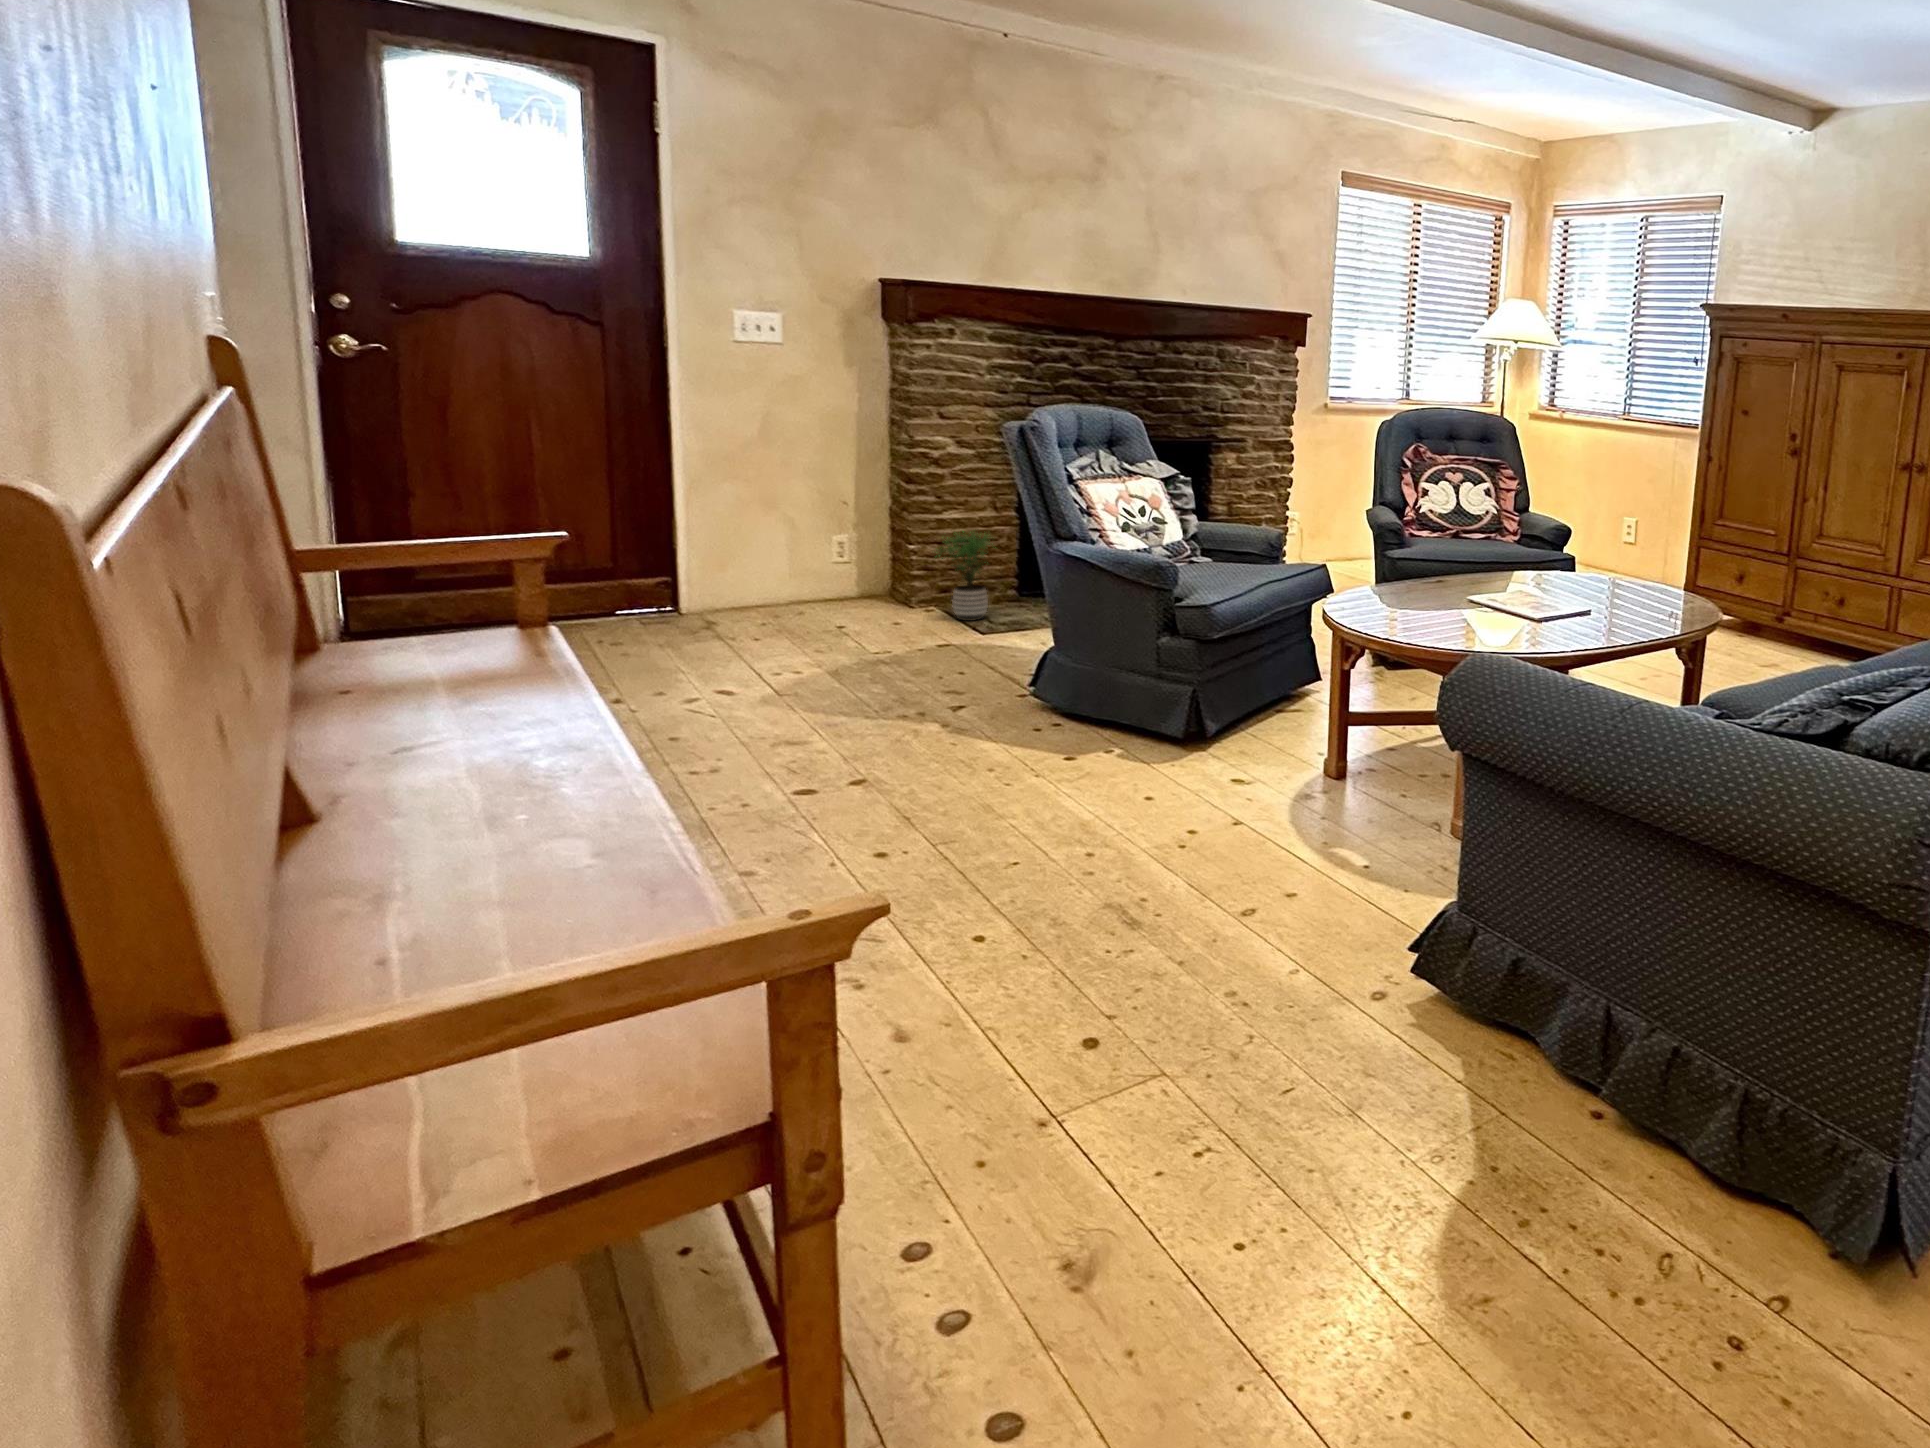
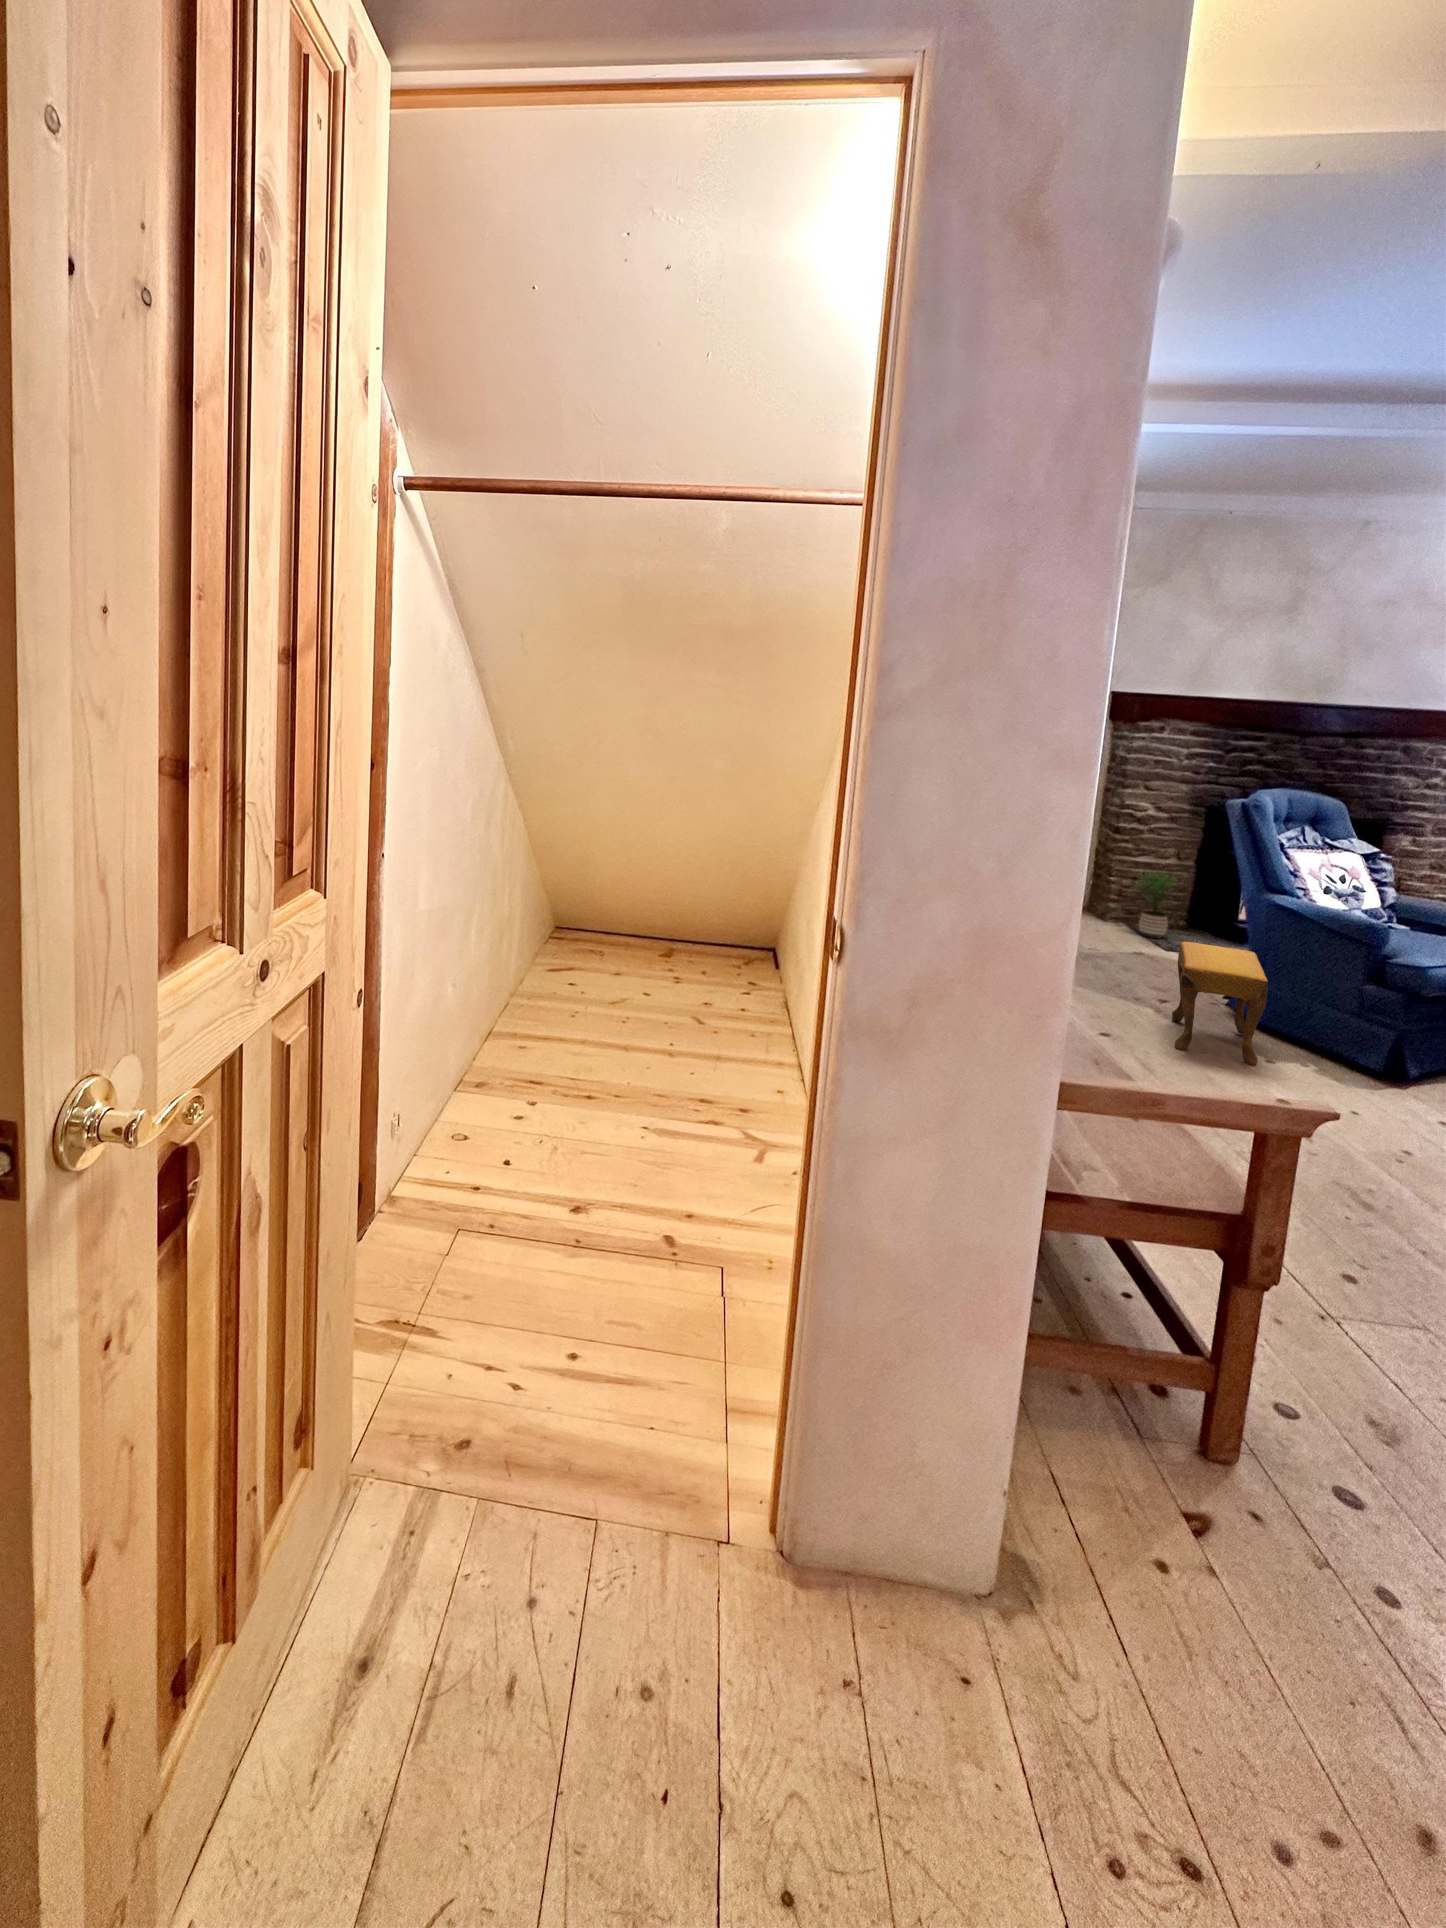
footstool: none [939,622,1046,778] -> present [1172,942,1268,1066]

